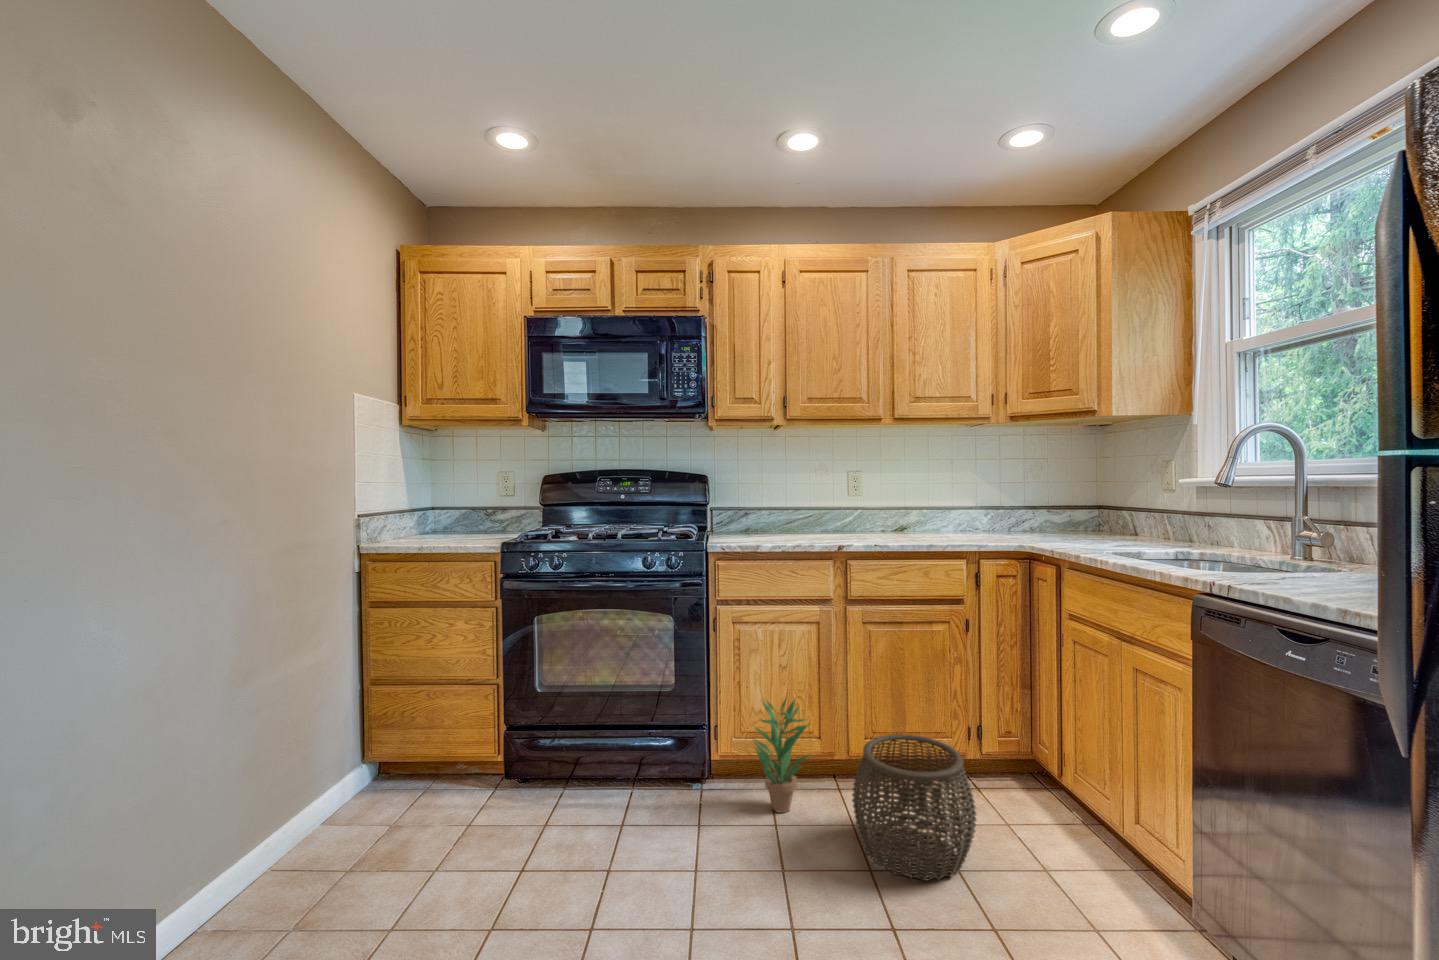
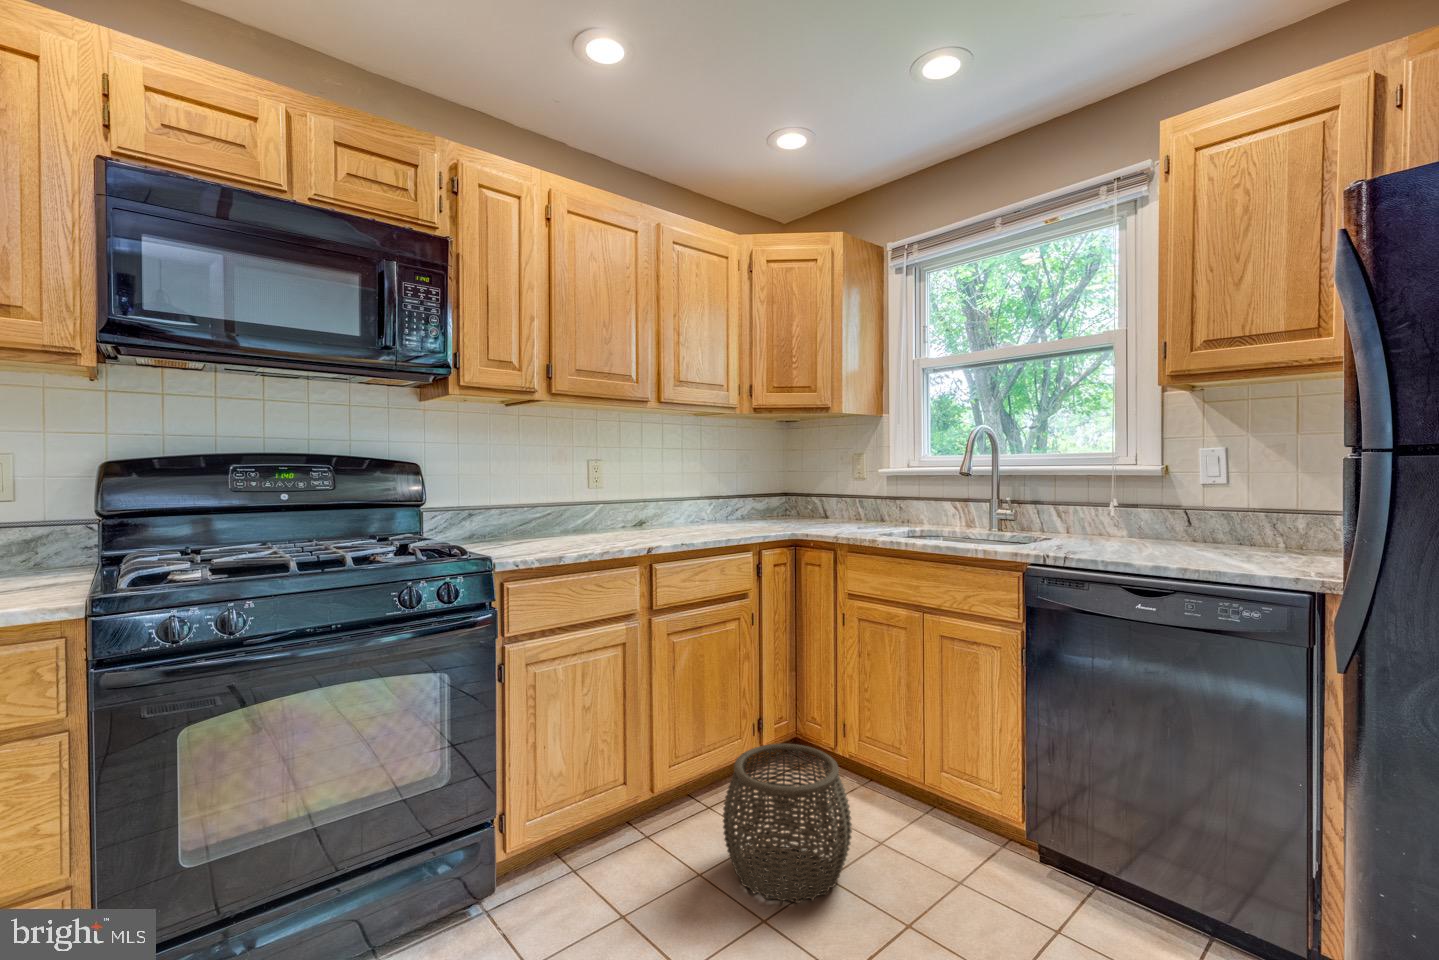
potted plant: present [754,699,811,813] -> none [575,740,662,894]

